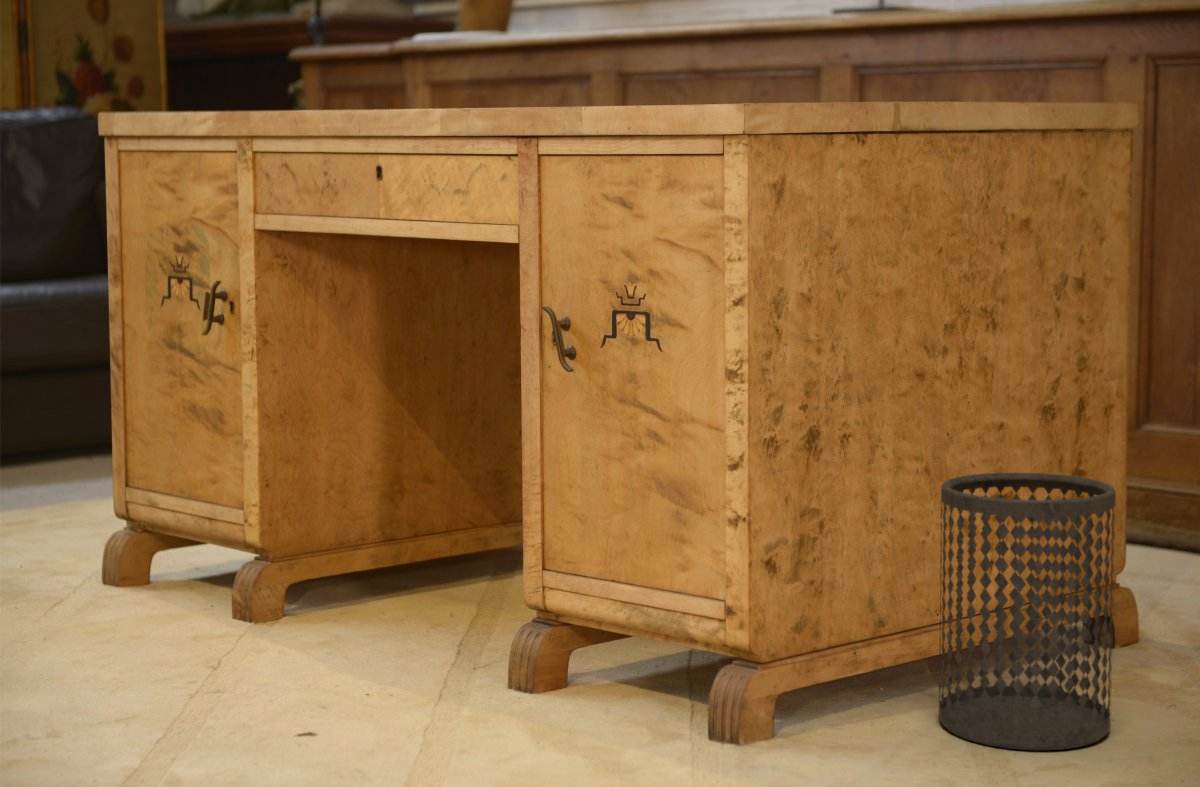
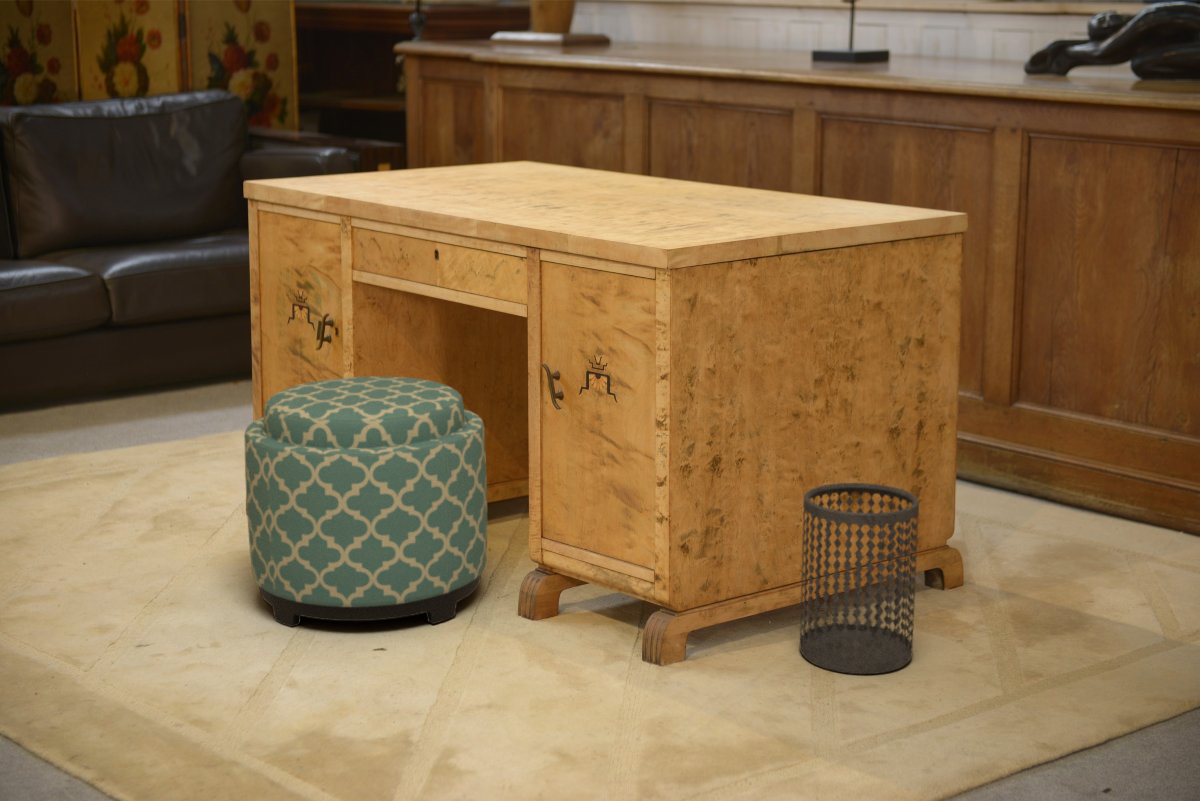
ottoman: none [98,356,458,714] -> present [244,377,487,627]

